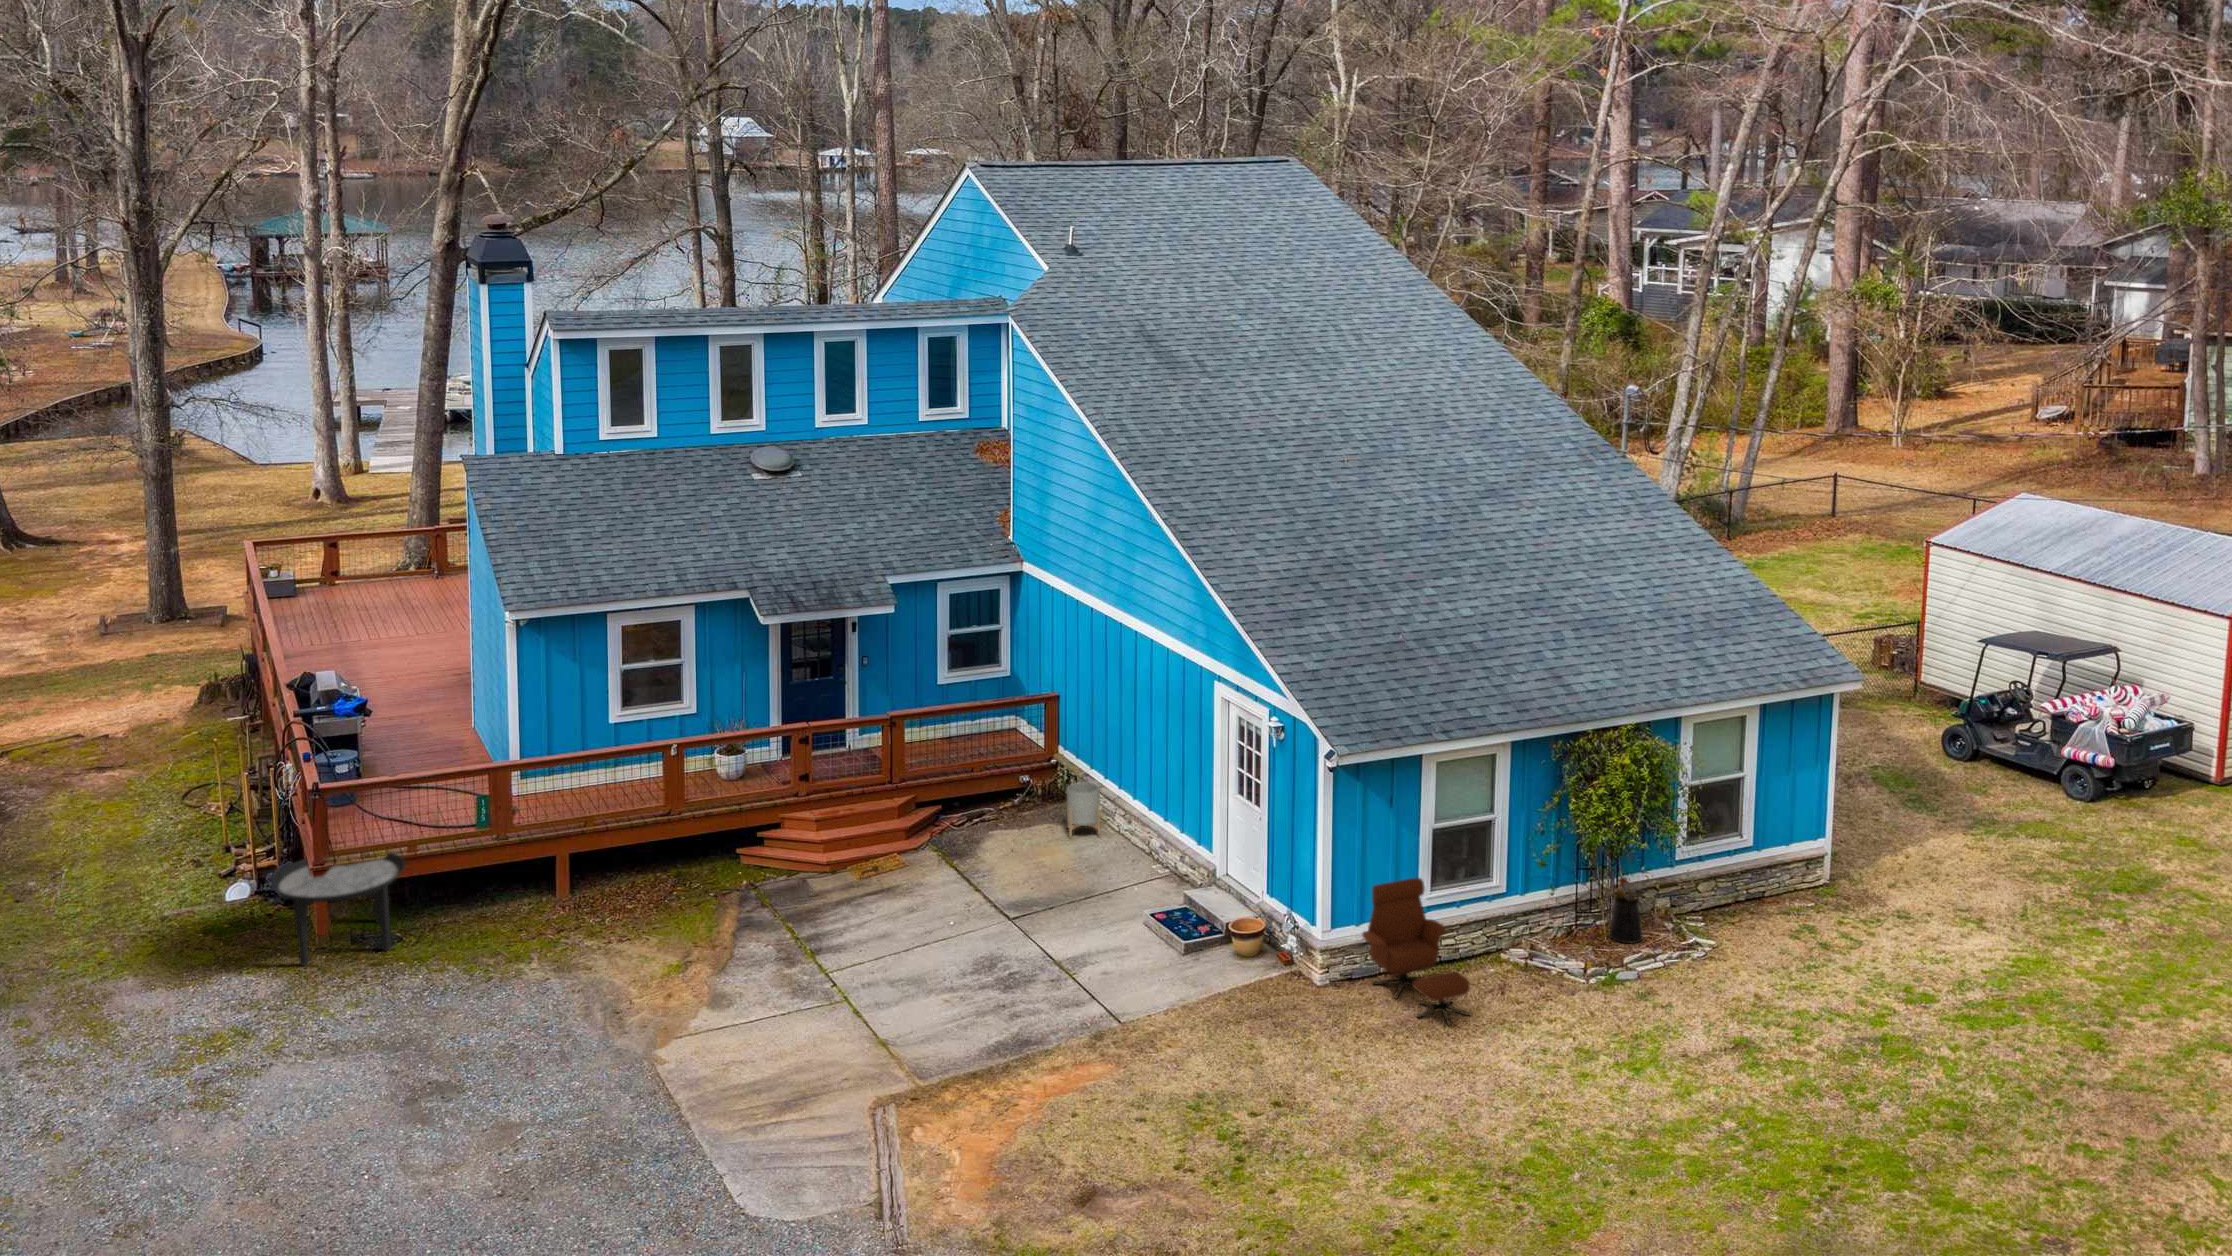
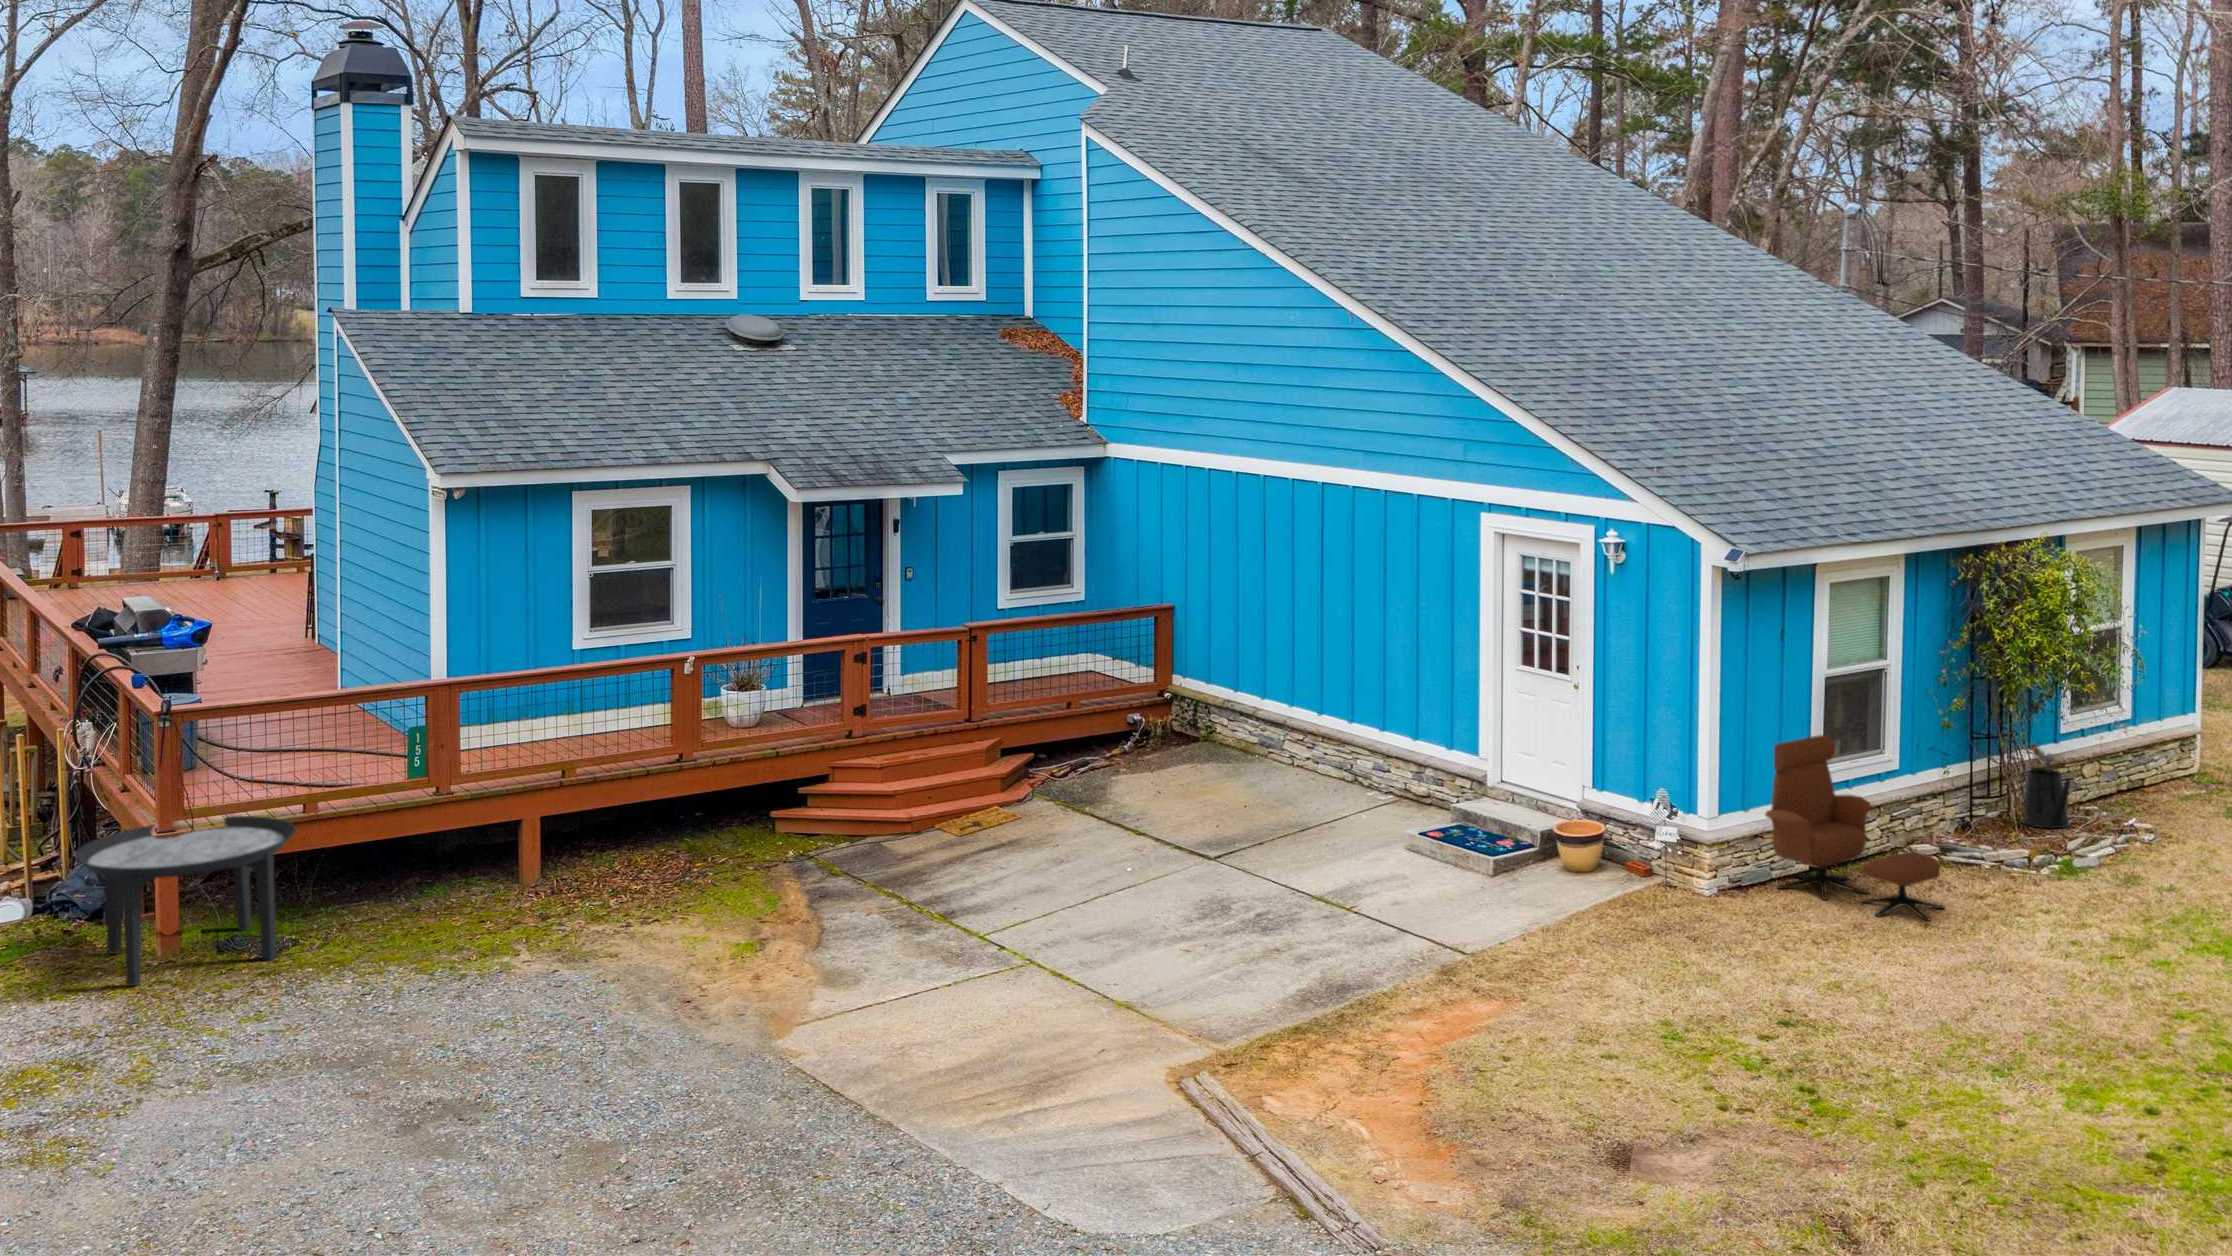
planter: present [1067,782,1100,838] -> none [1214,710,1268,784]

